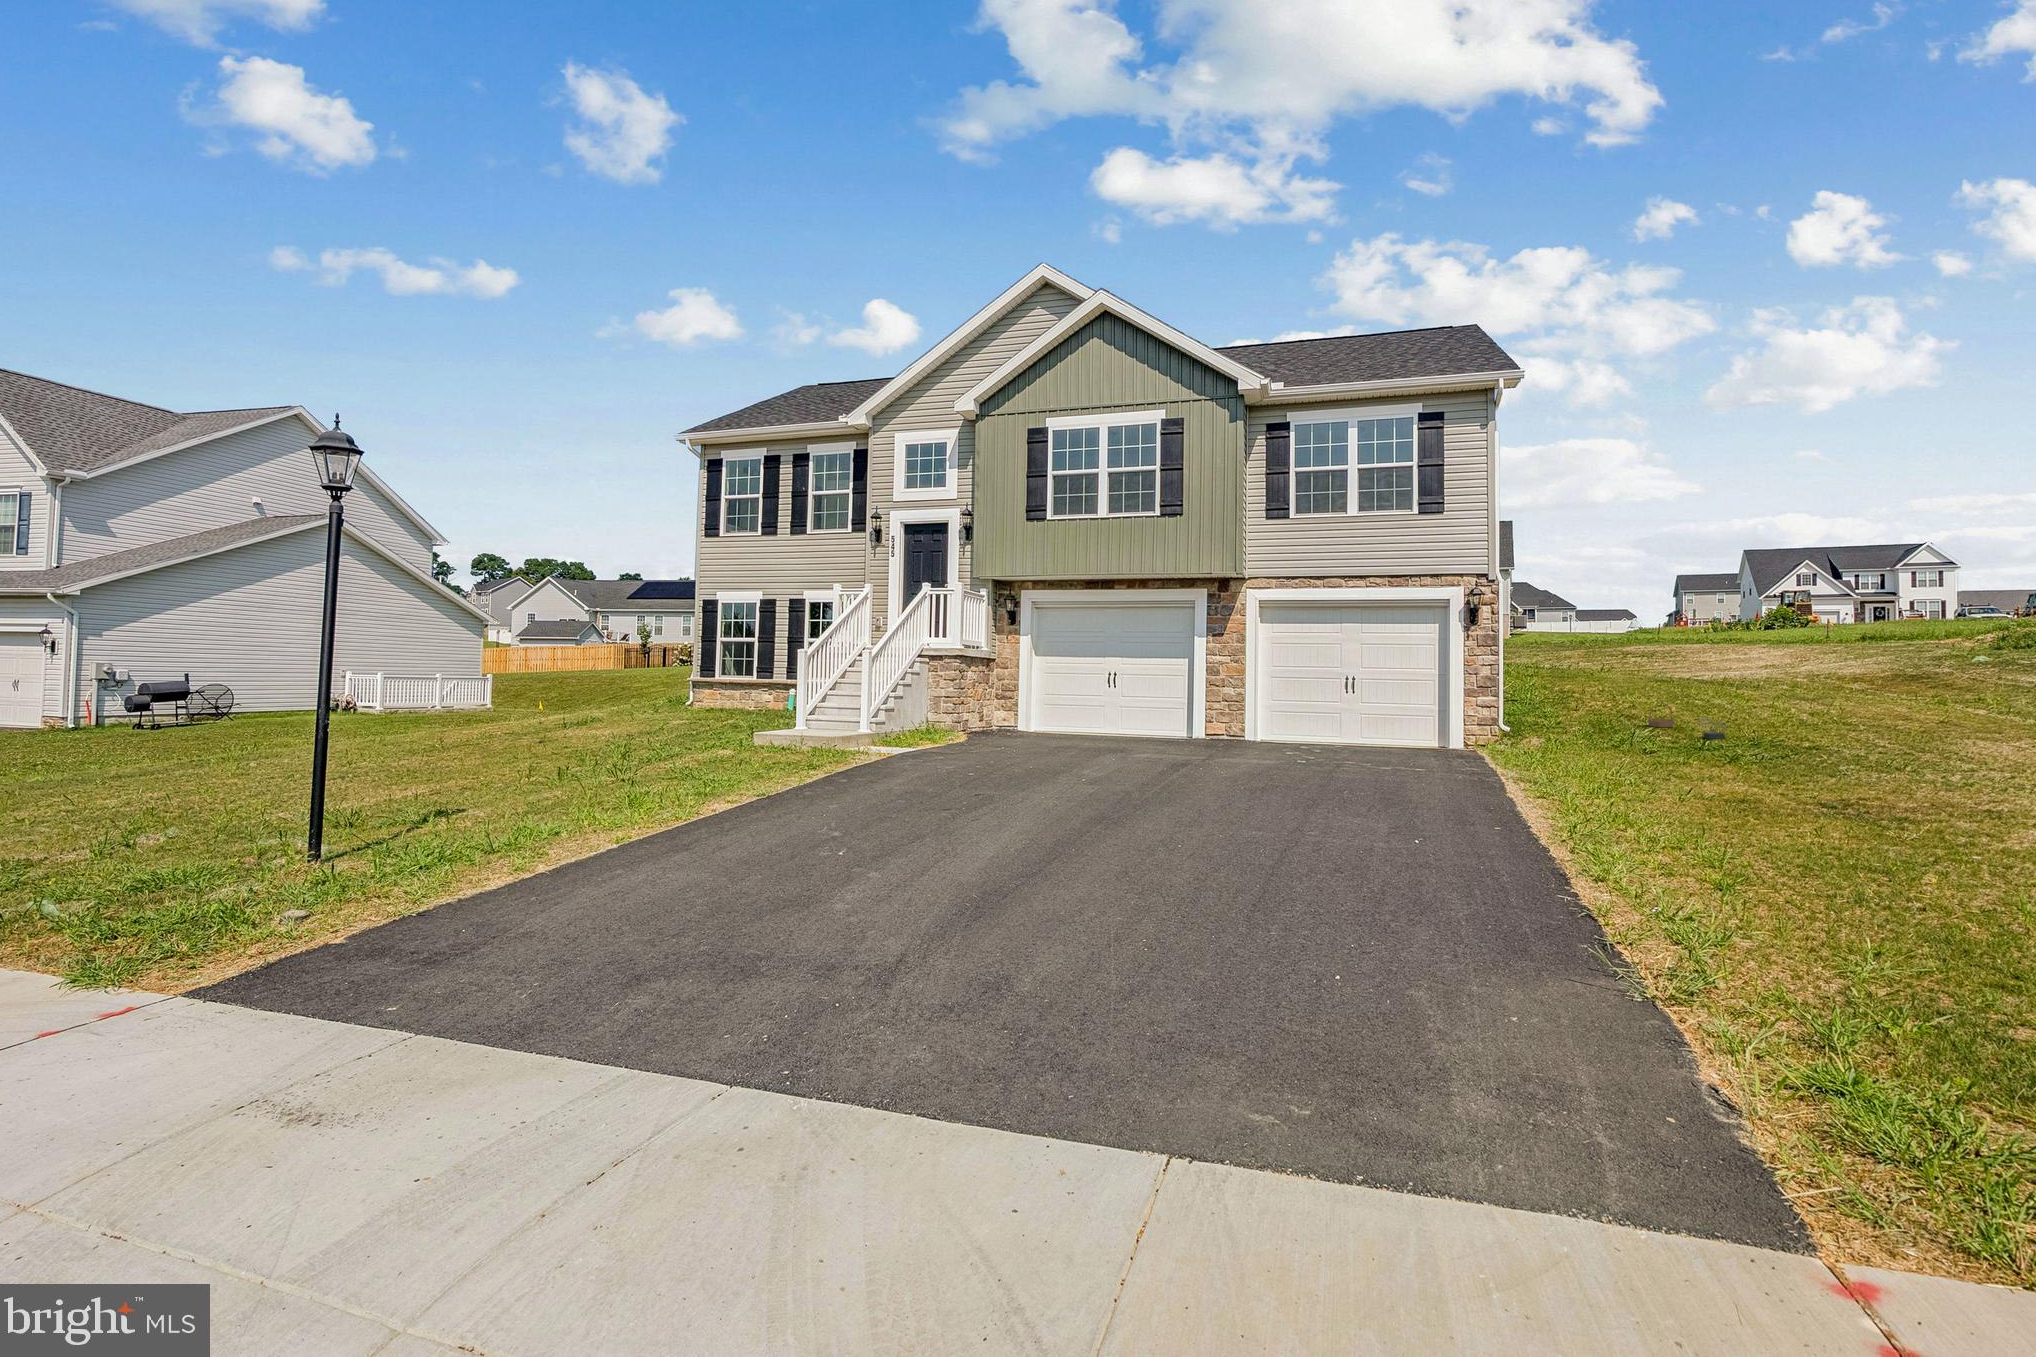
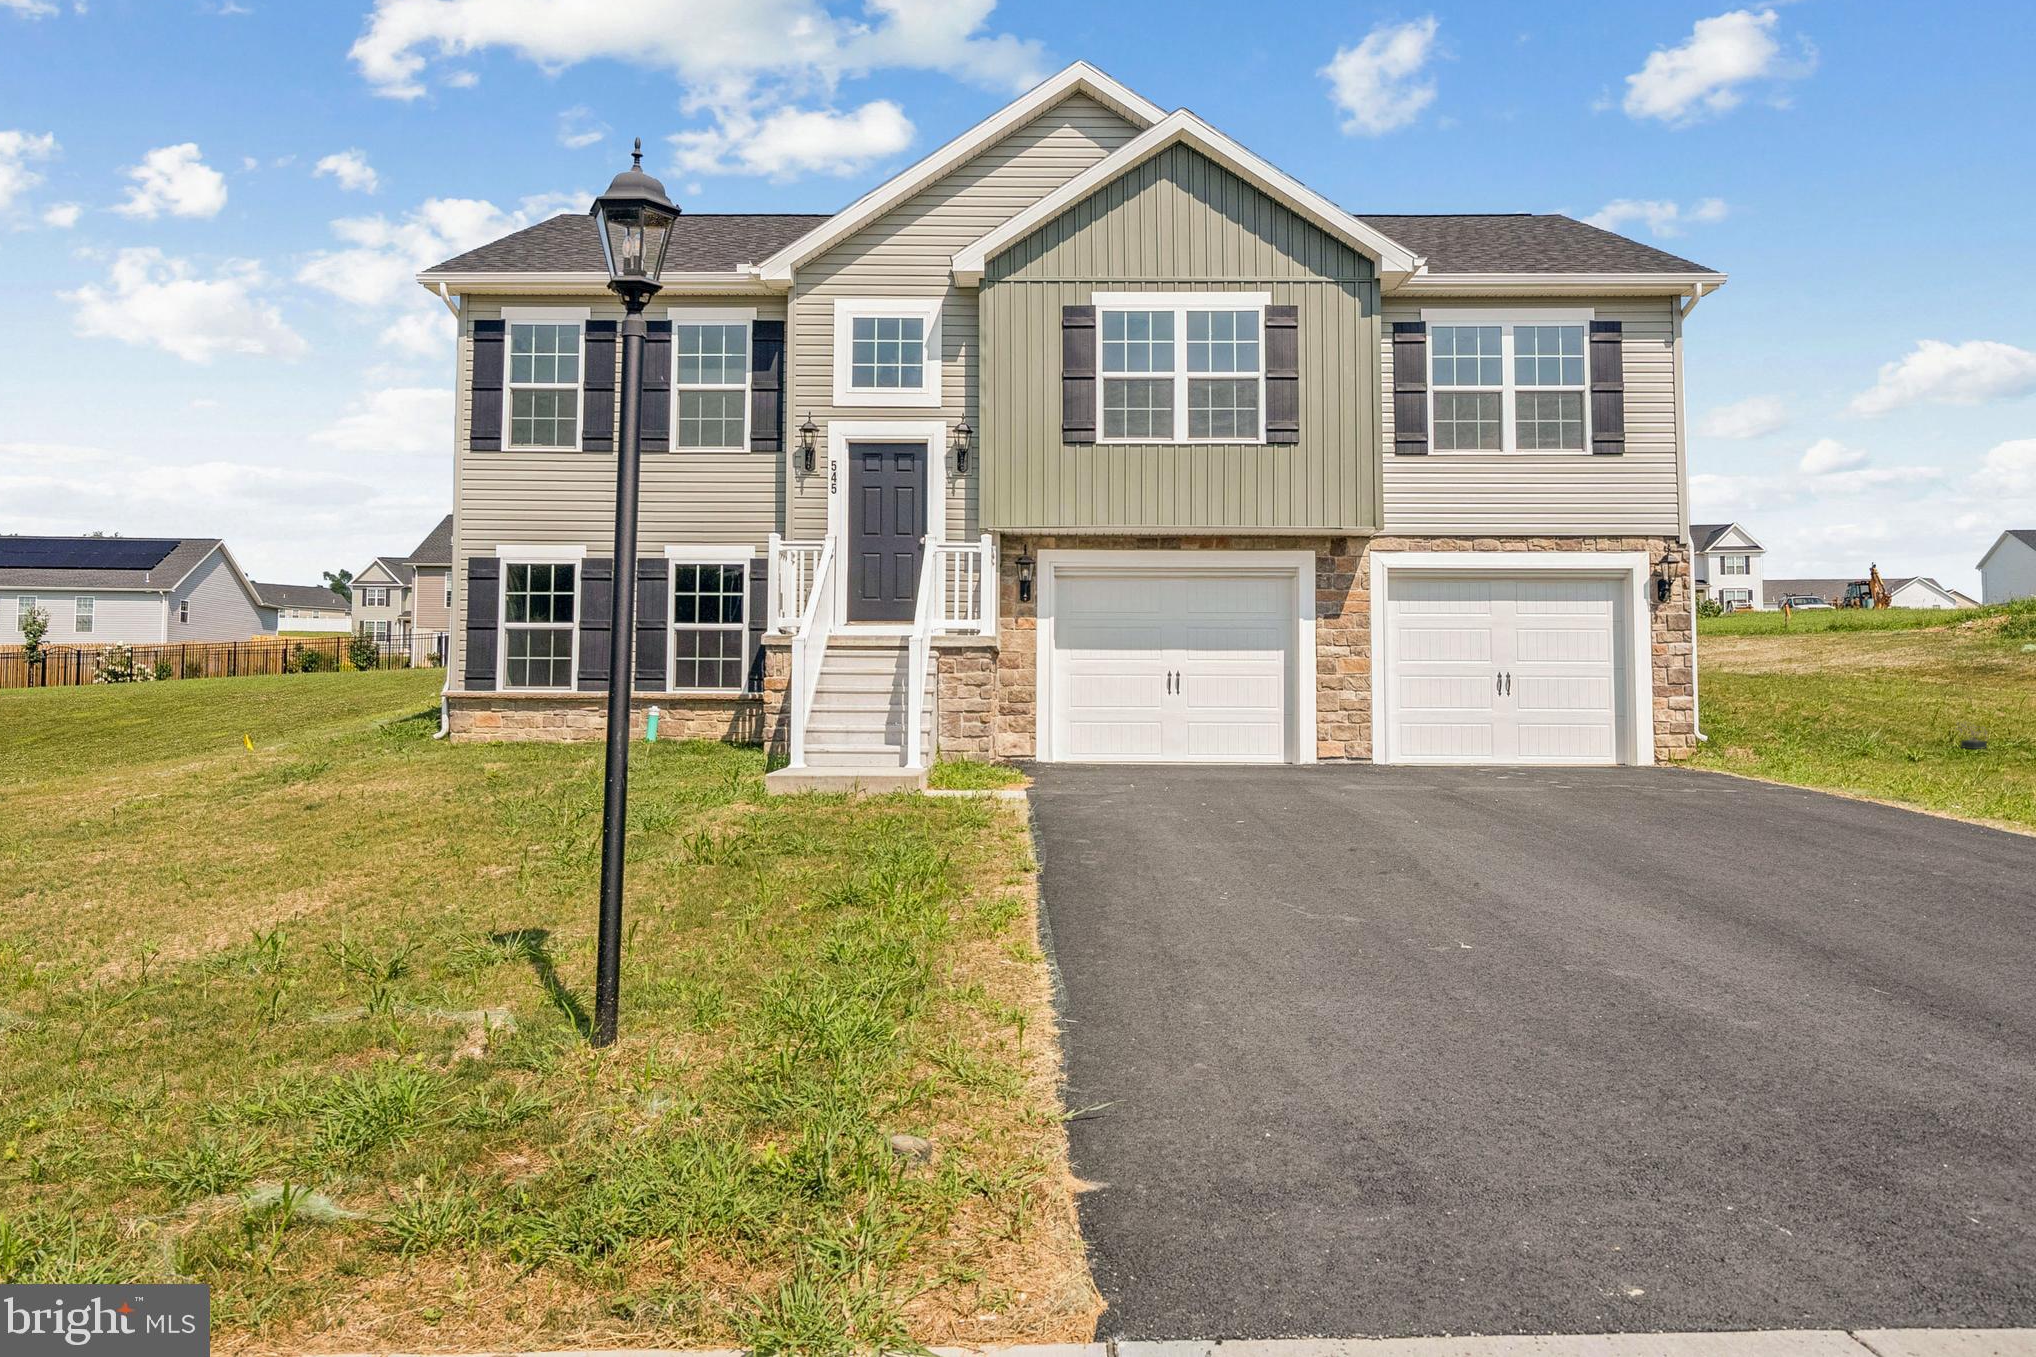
basket: present [1648,703,1675,728] -> none [1854,702,1889,733]

